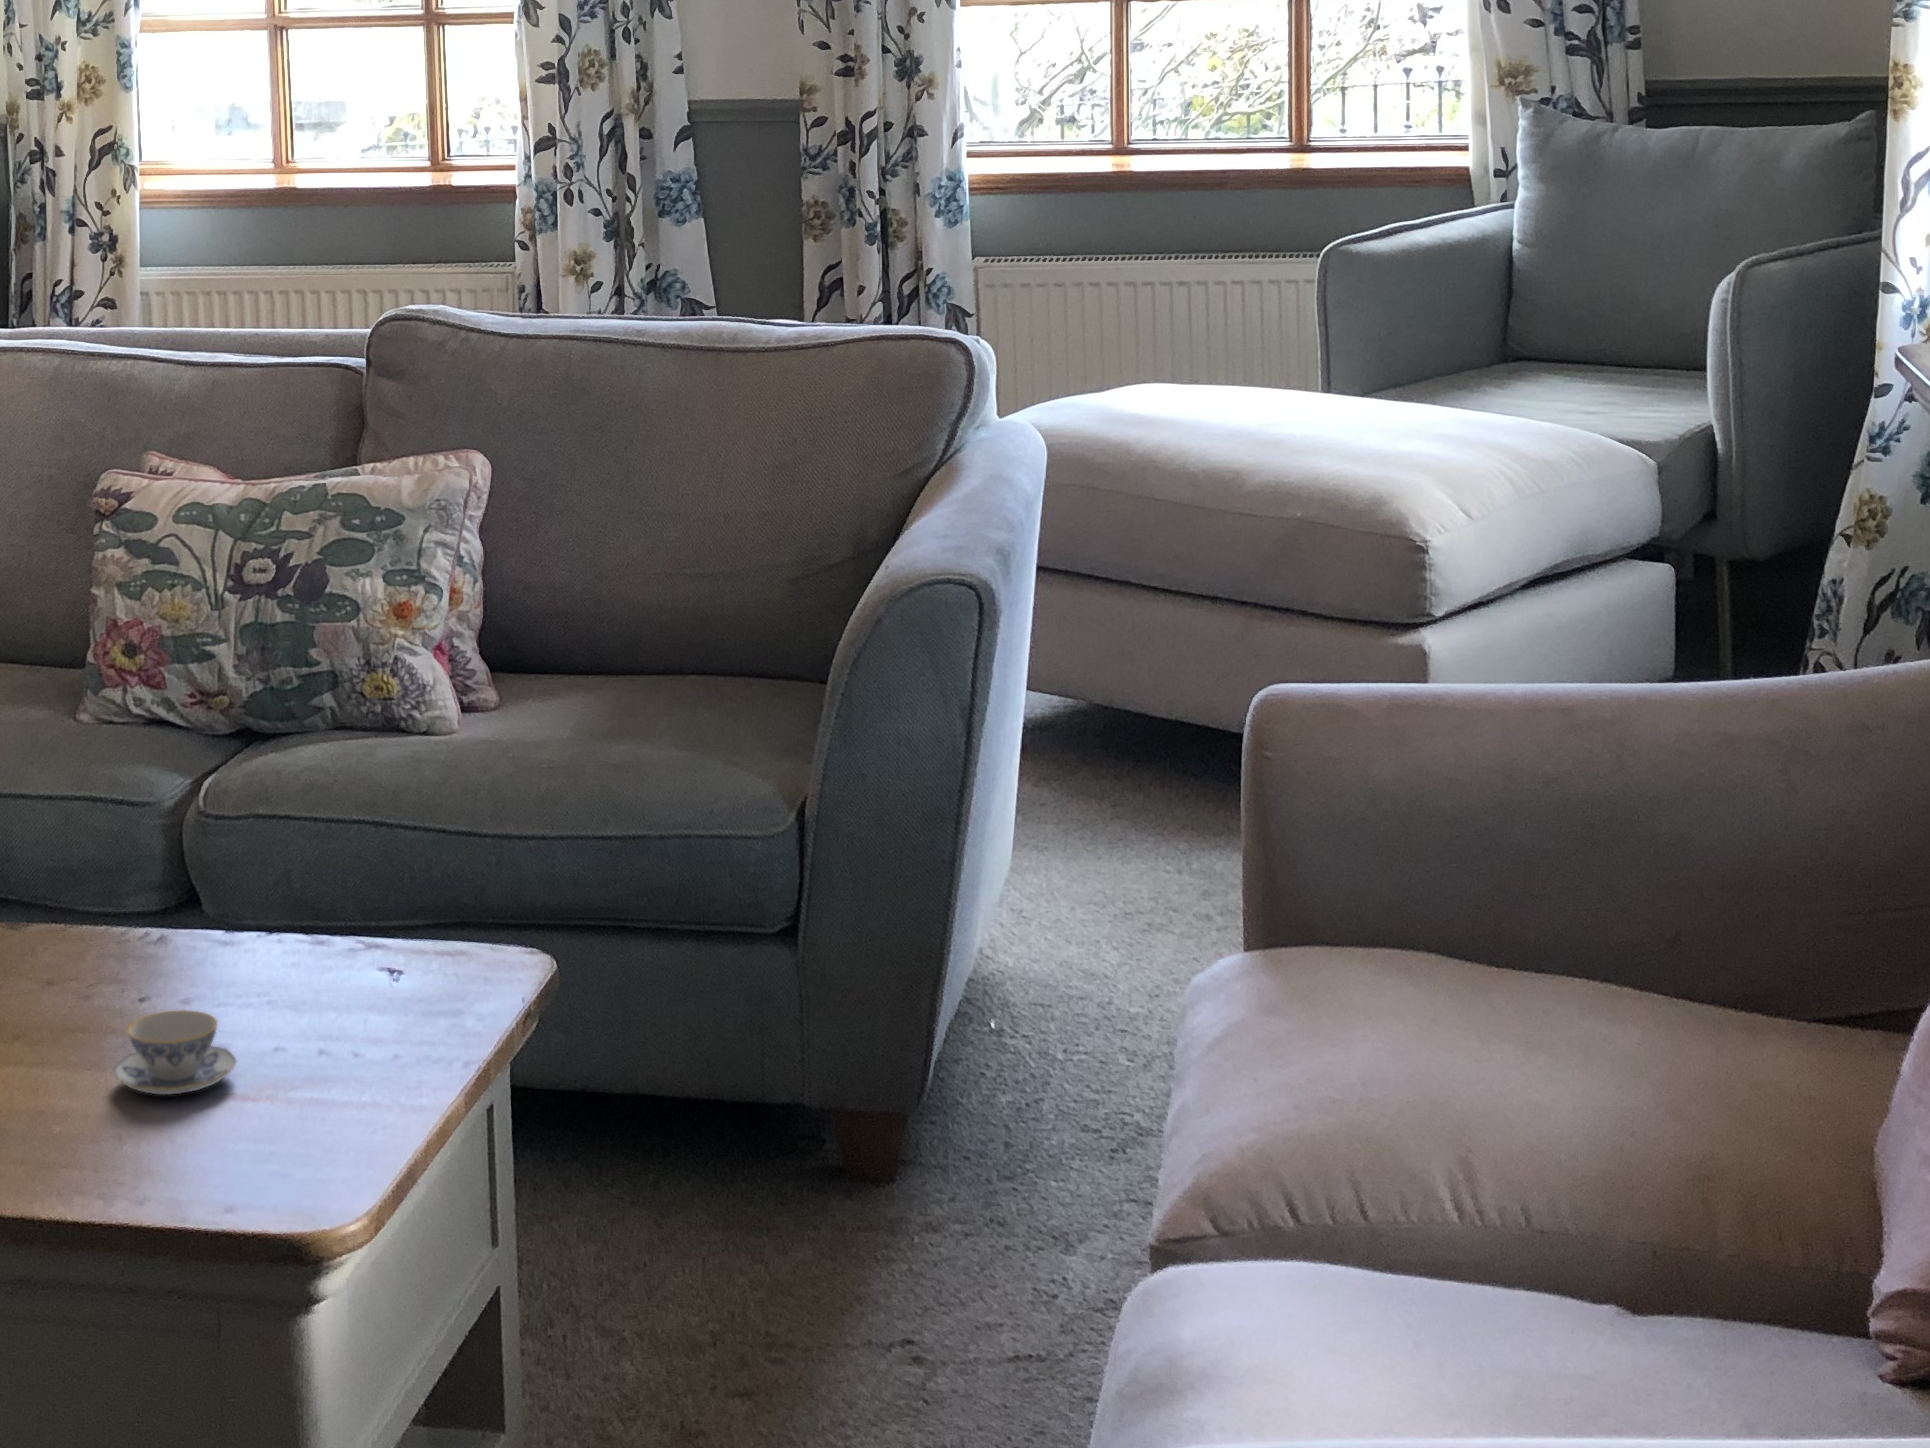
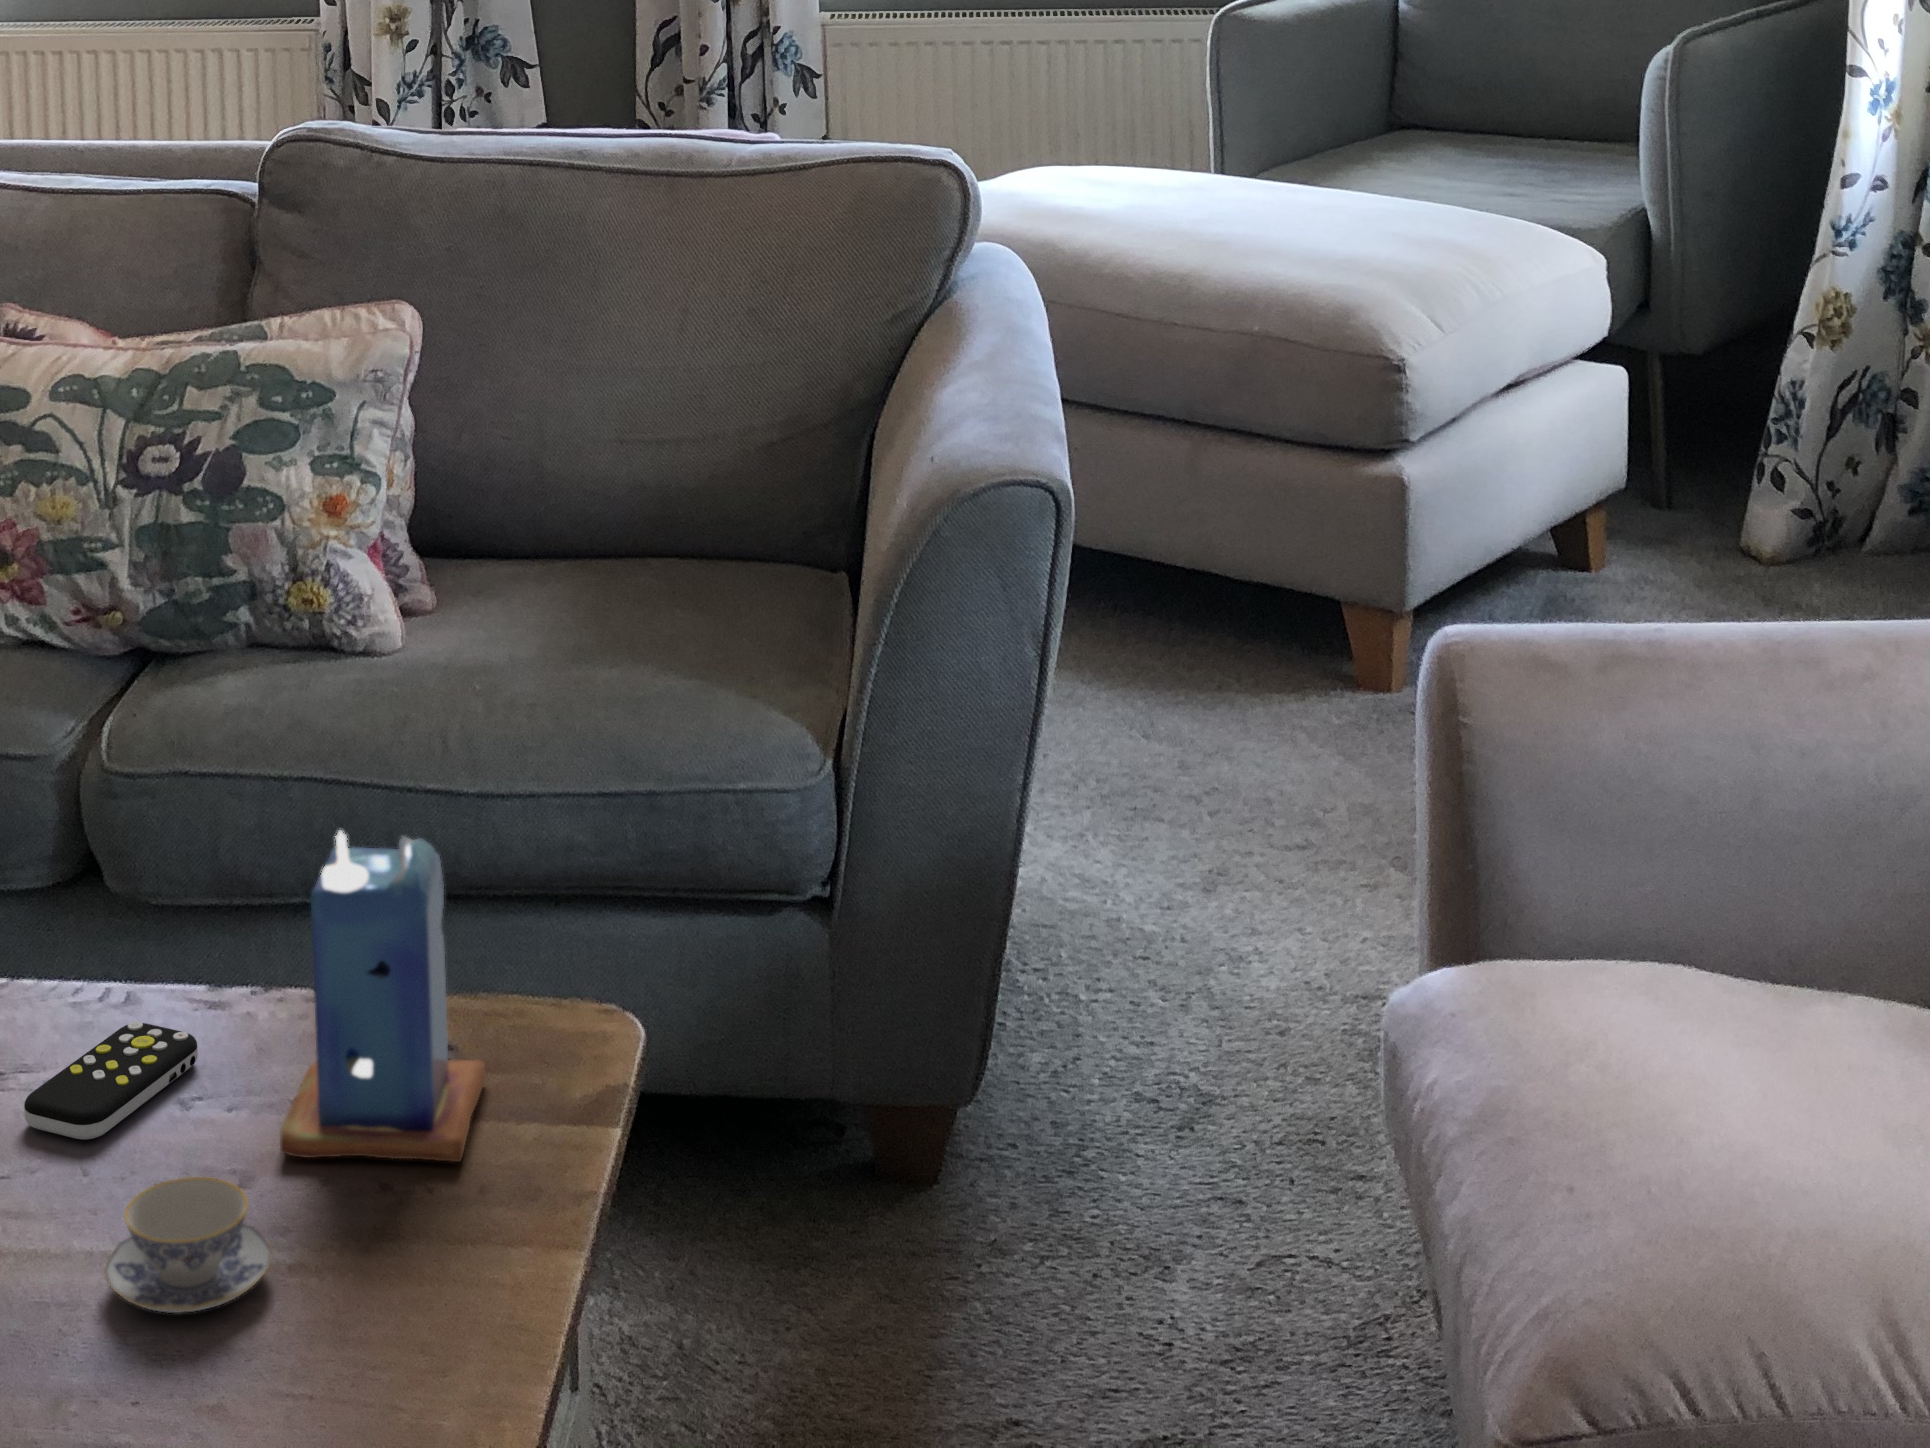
candle: none [261,776,428,1024] -> present [280,831,485,1162]
remote control: none [80,936,217,1005] -> present [24,1022,198,1139]

